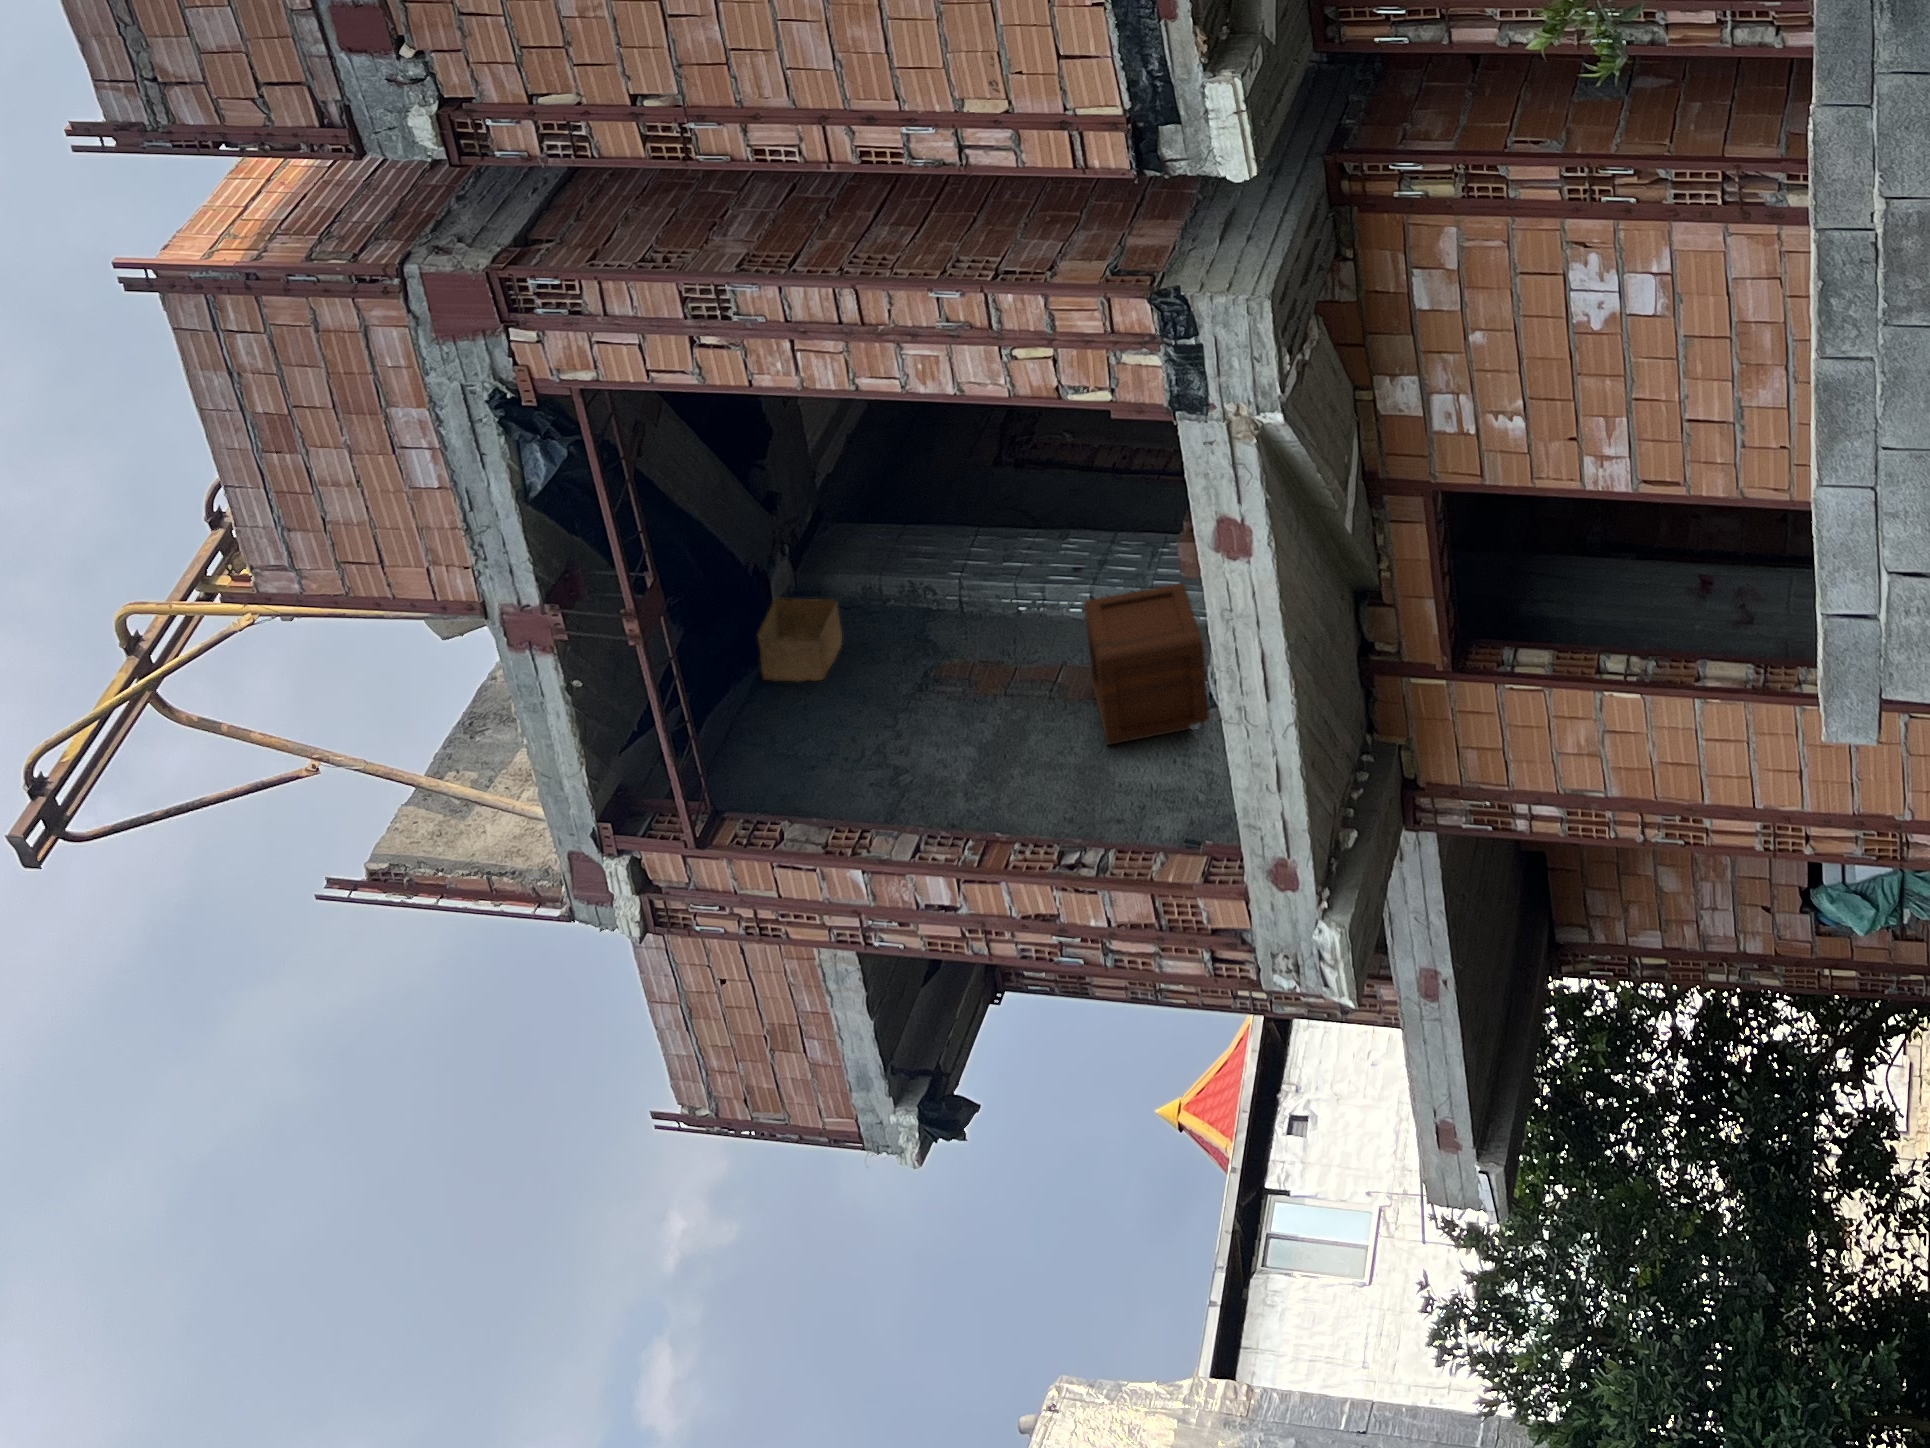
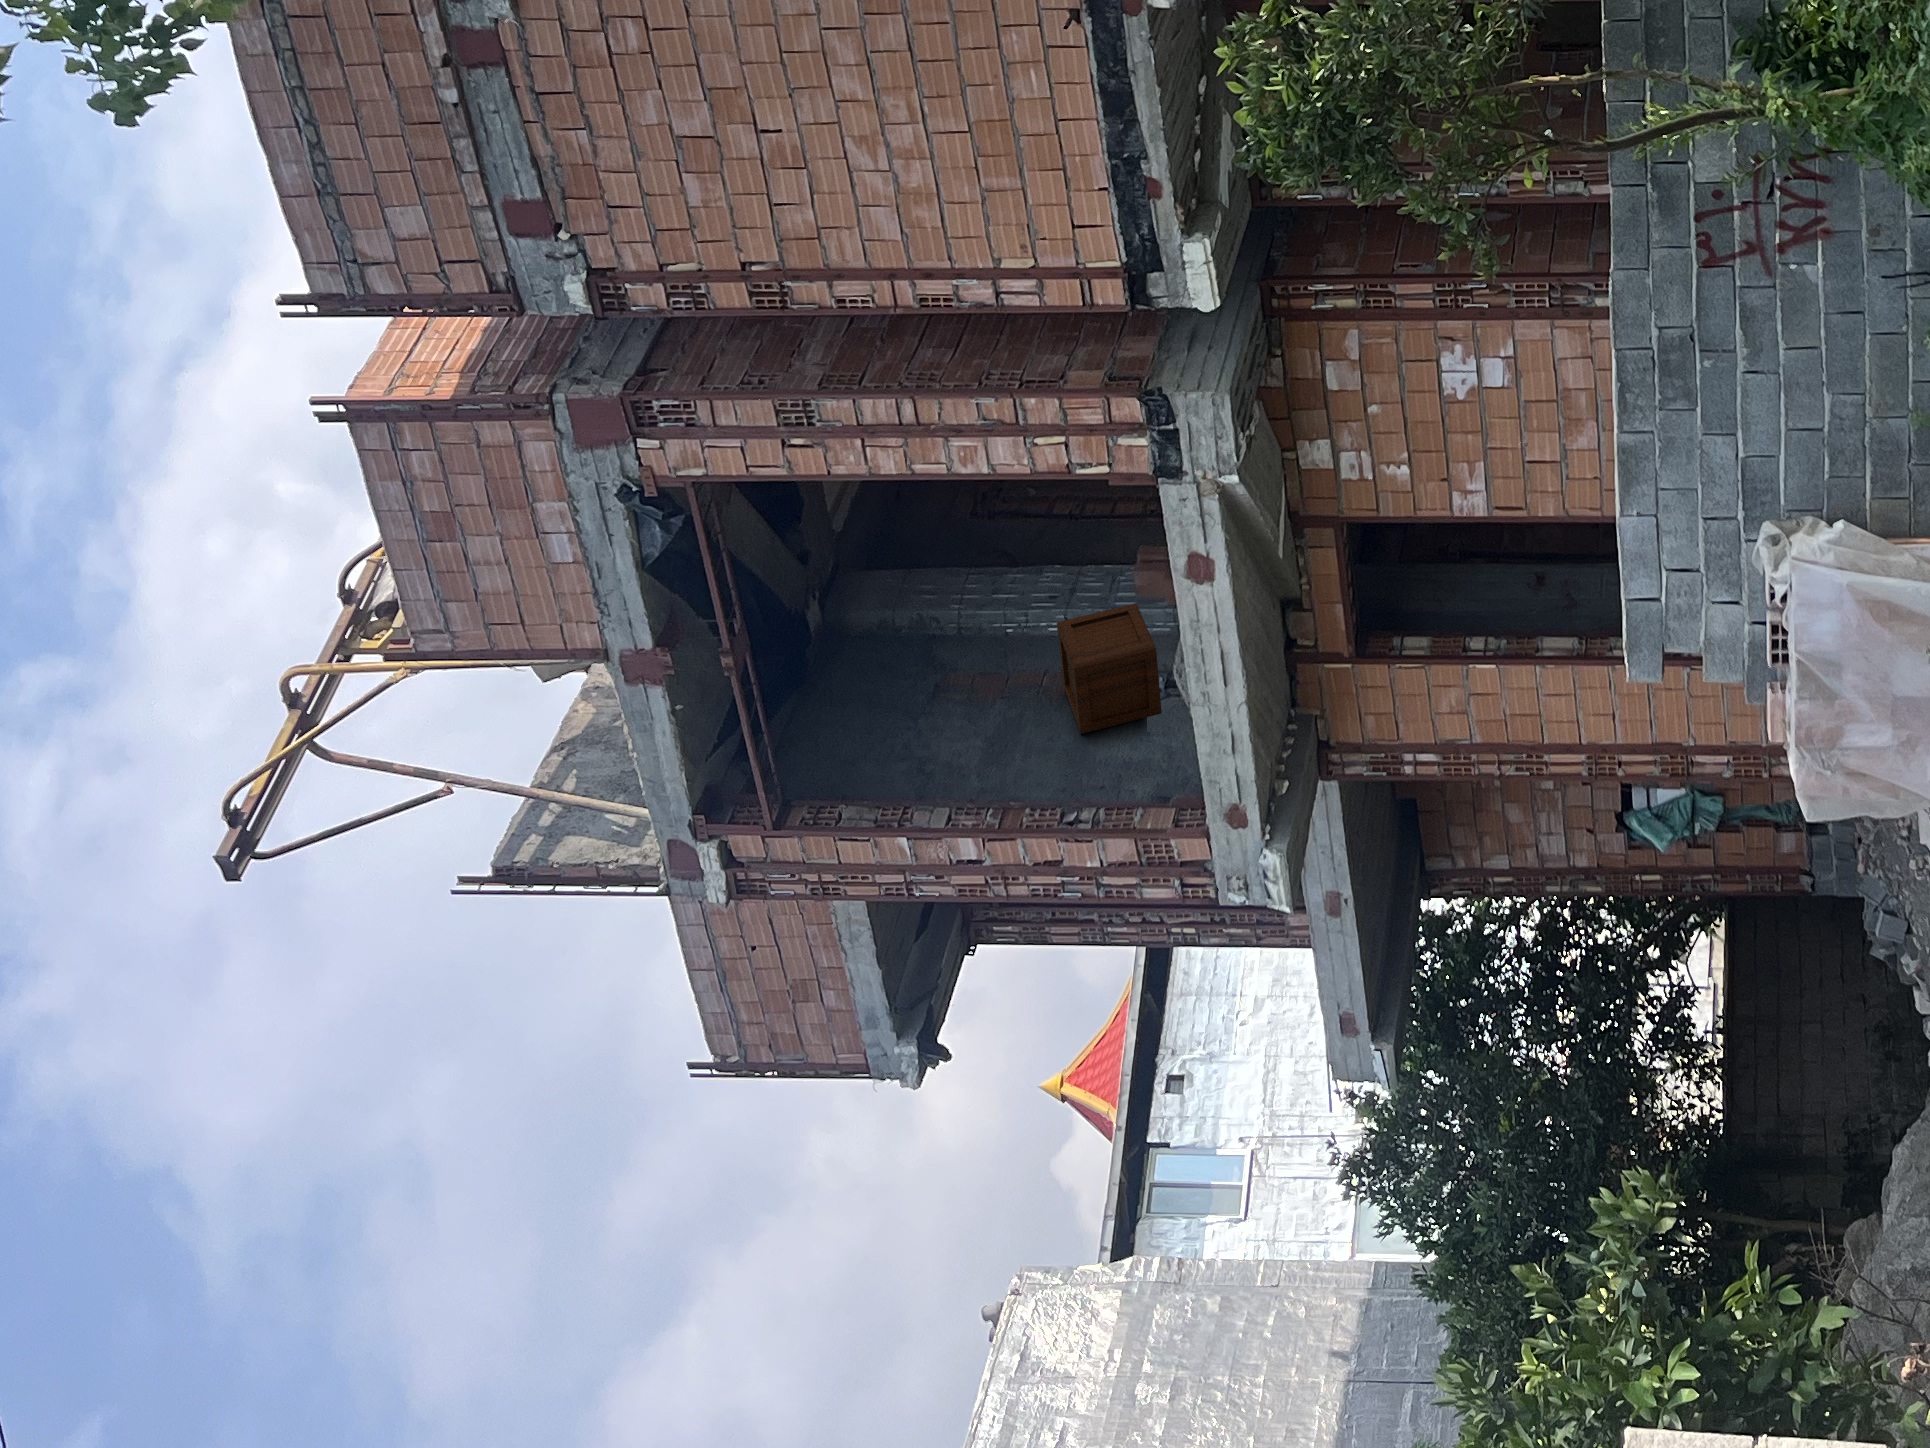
storage bin: present [758,598,842,681] -> none [784,634,851,703]

